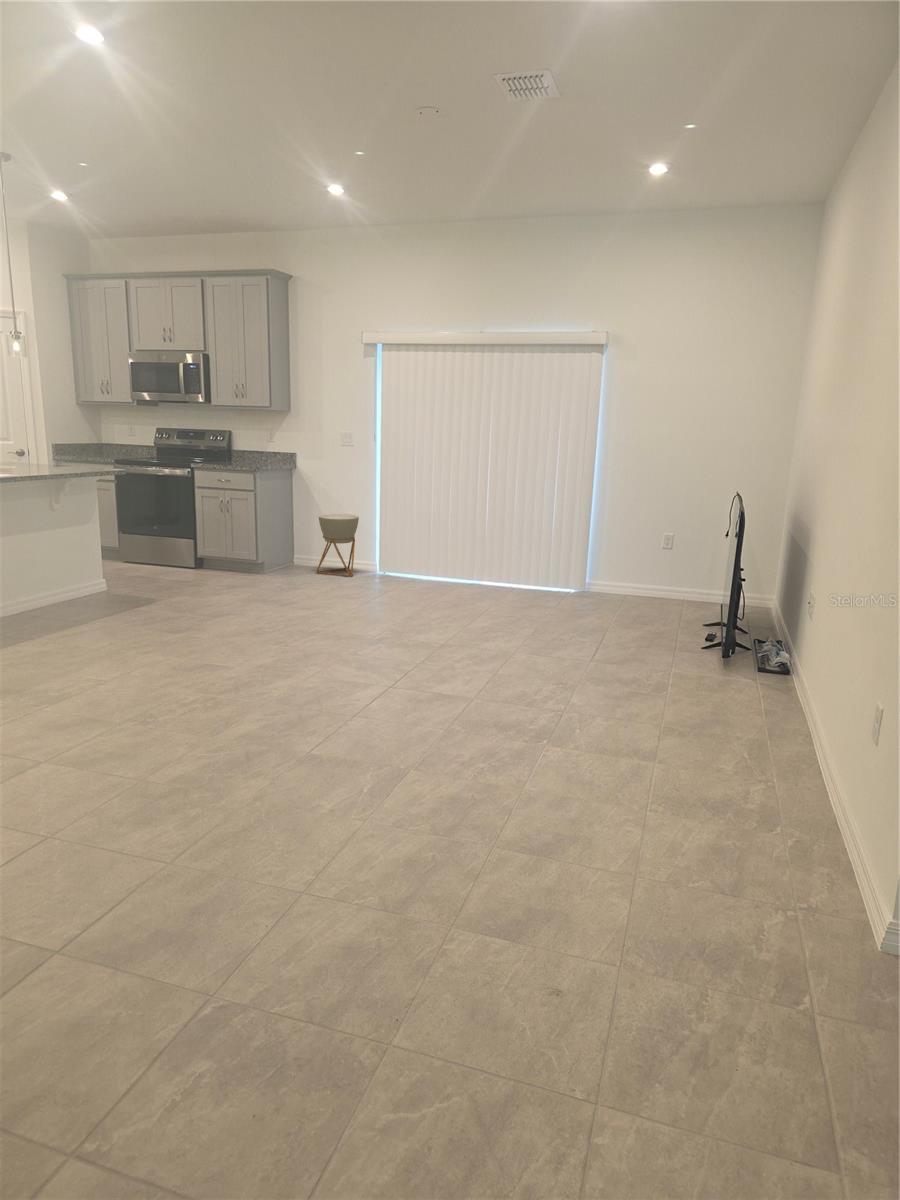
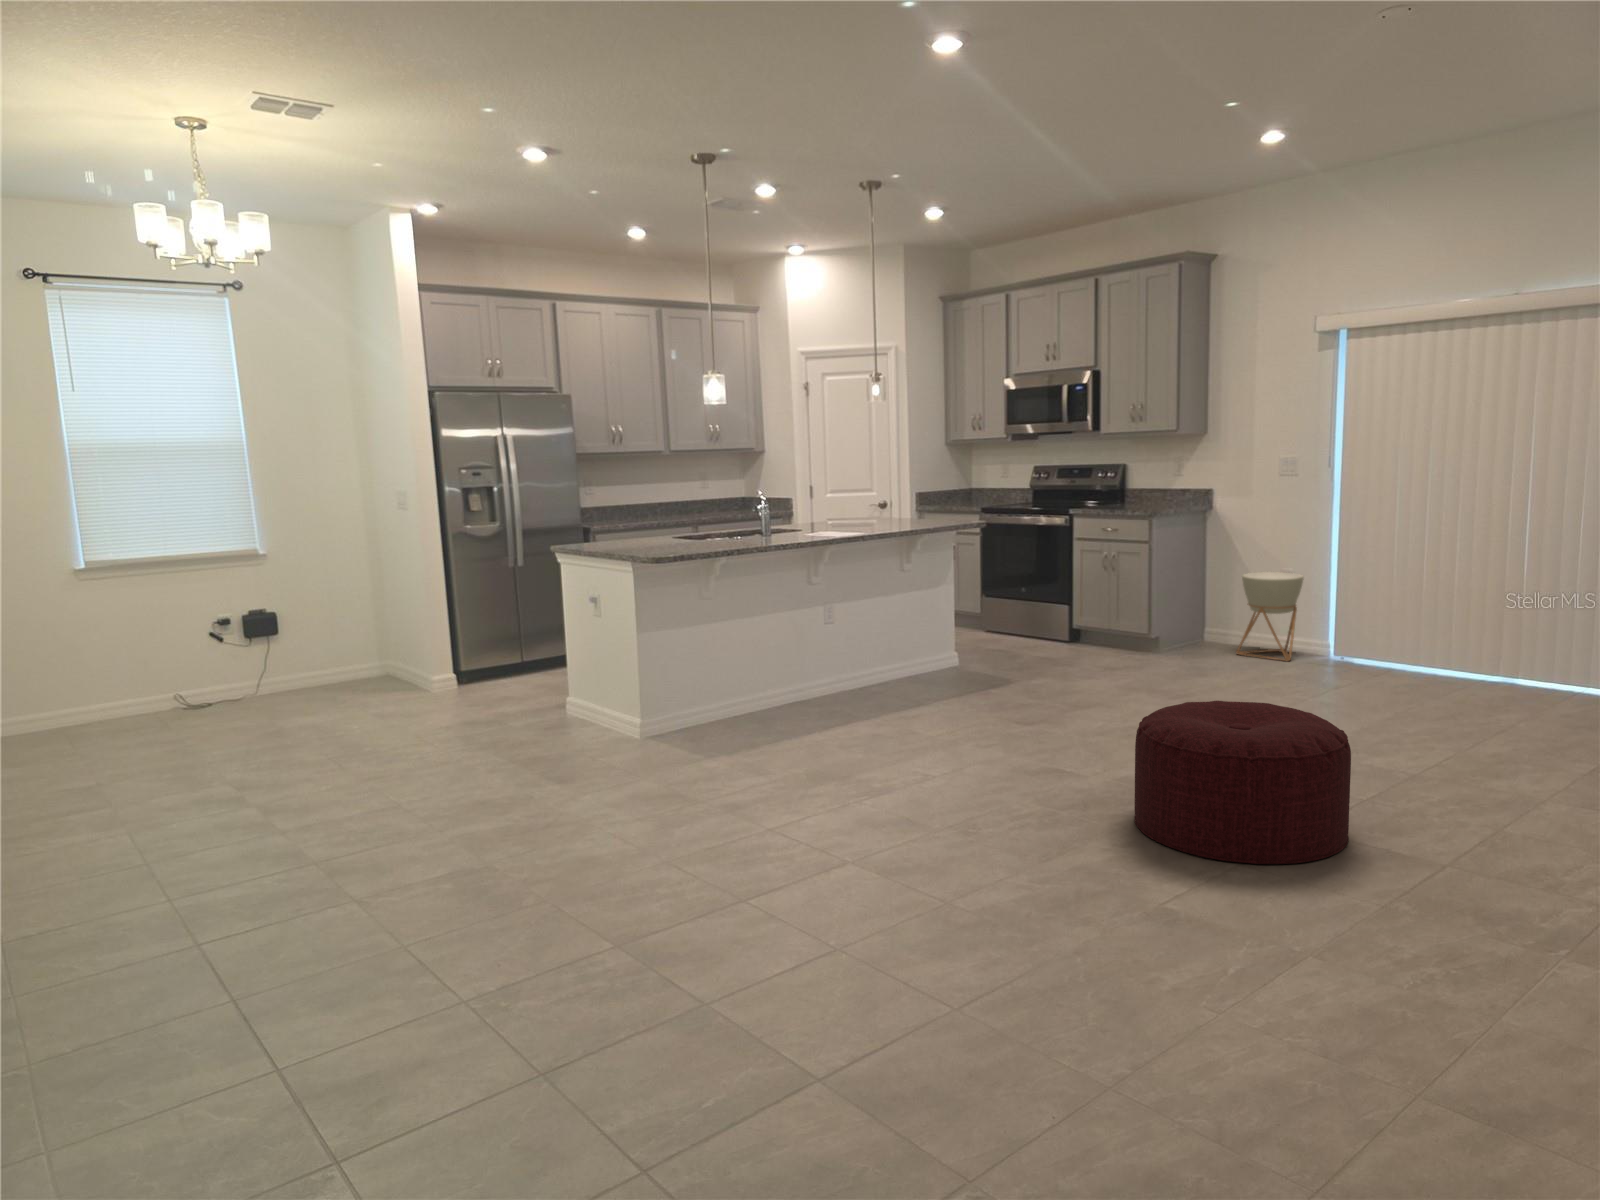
ottoman: none [254,612,404,734] -> present [1134,701,1351,864]

